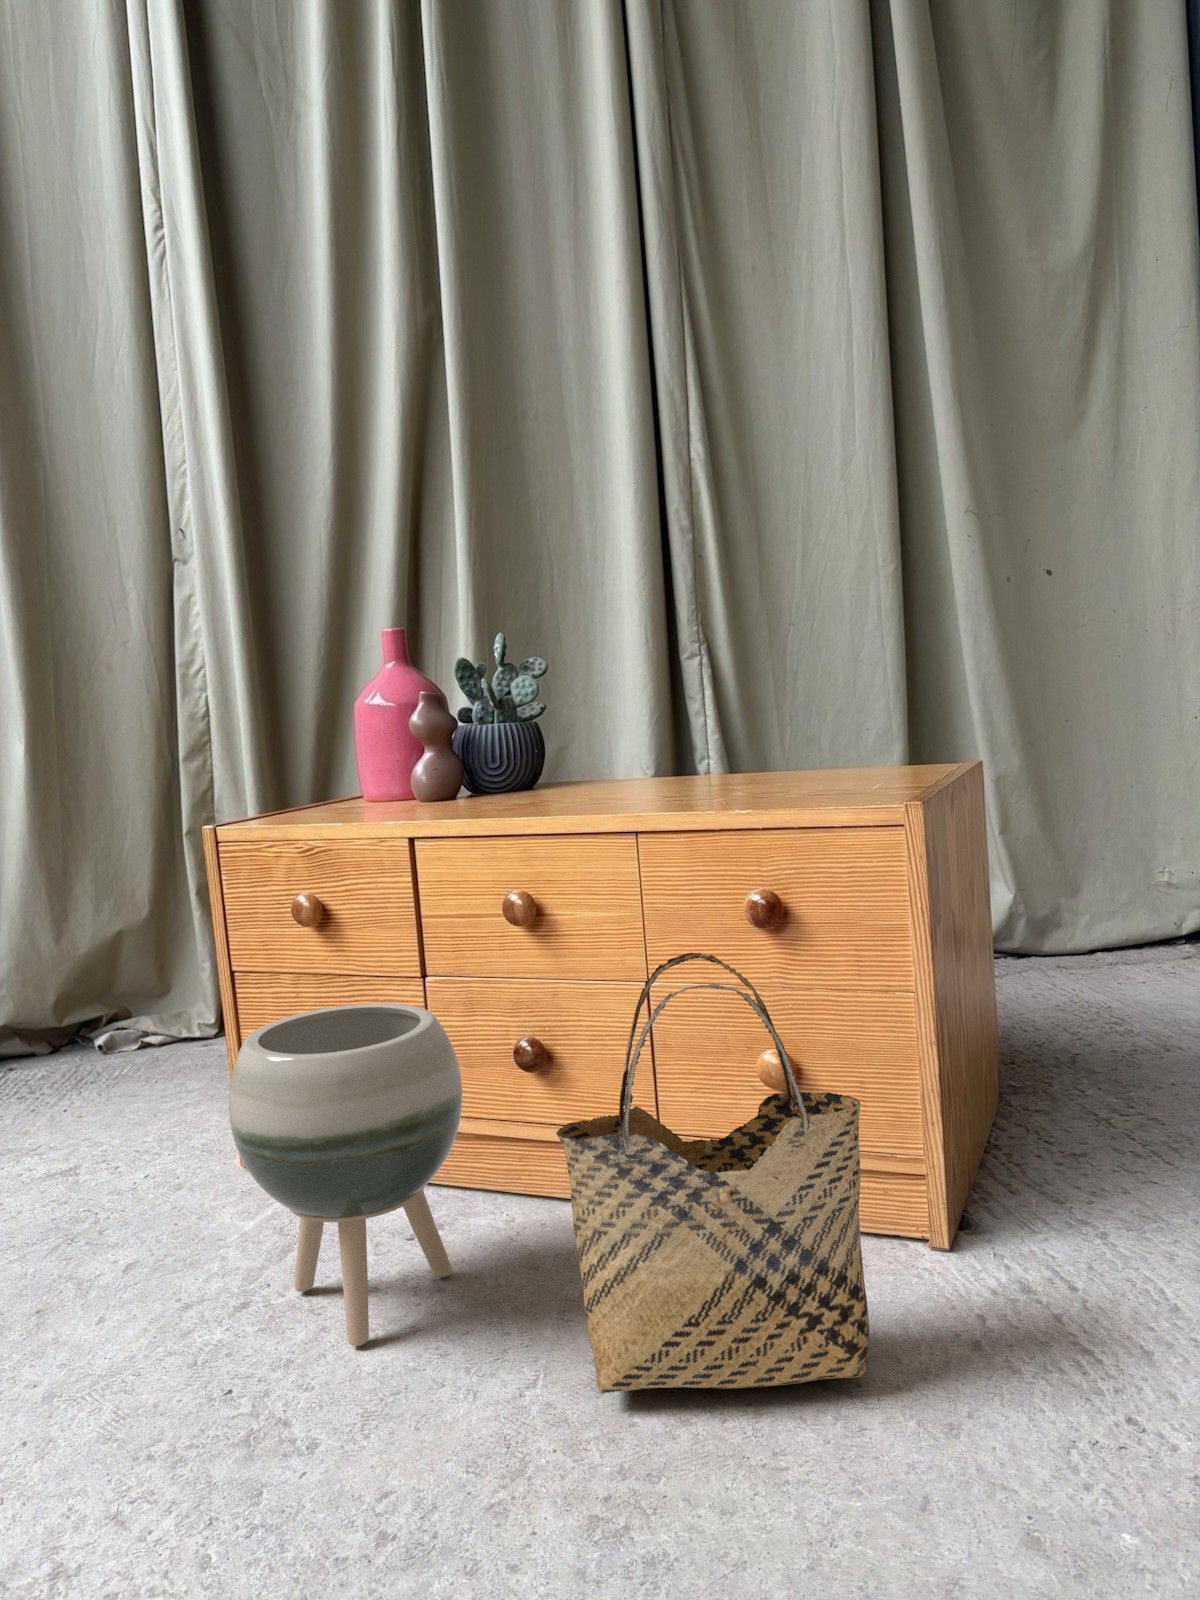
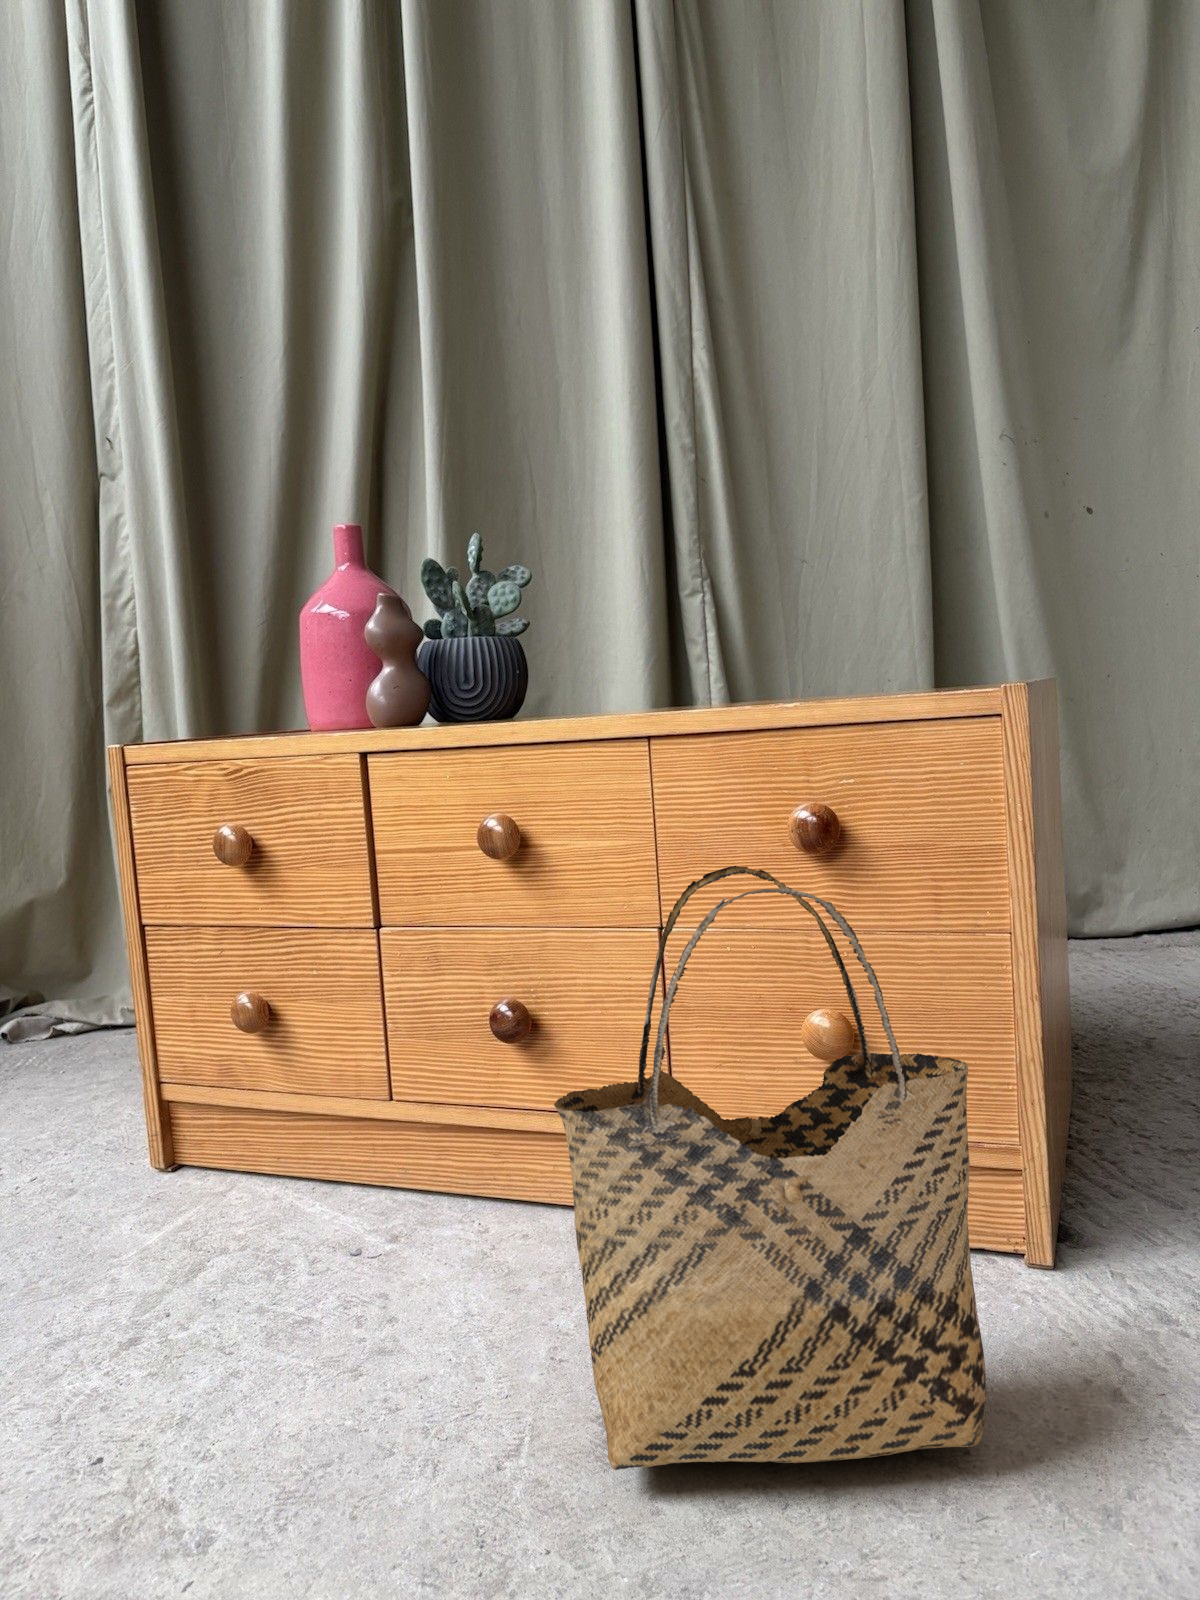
planter: present [229,1003,462,1346] -> none [112,947,424,1397]

